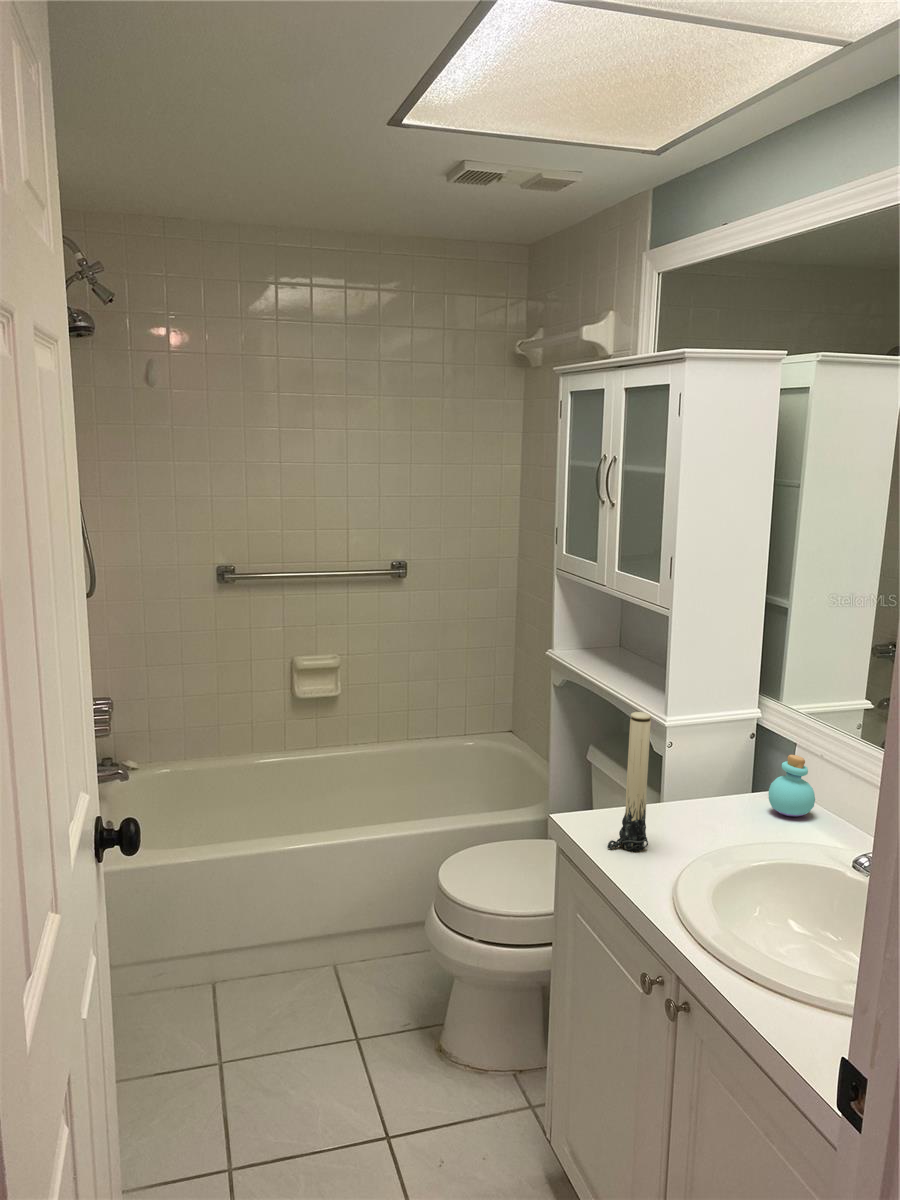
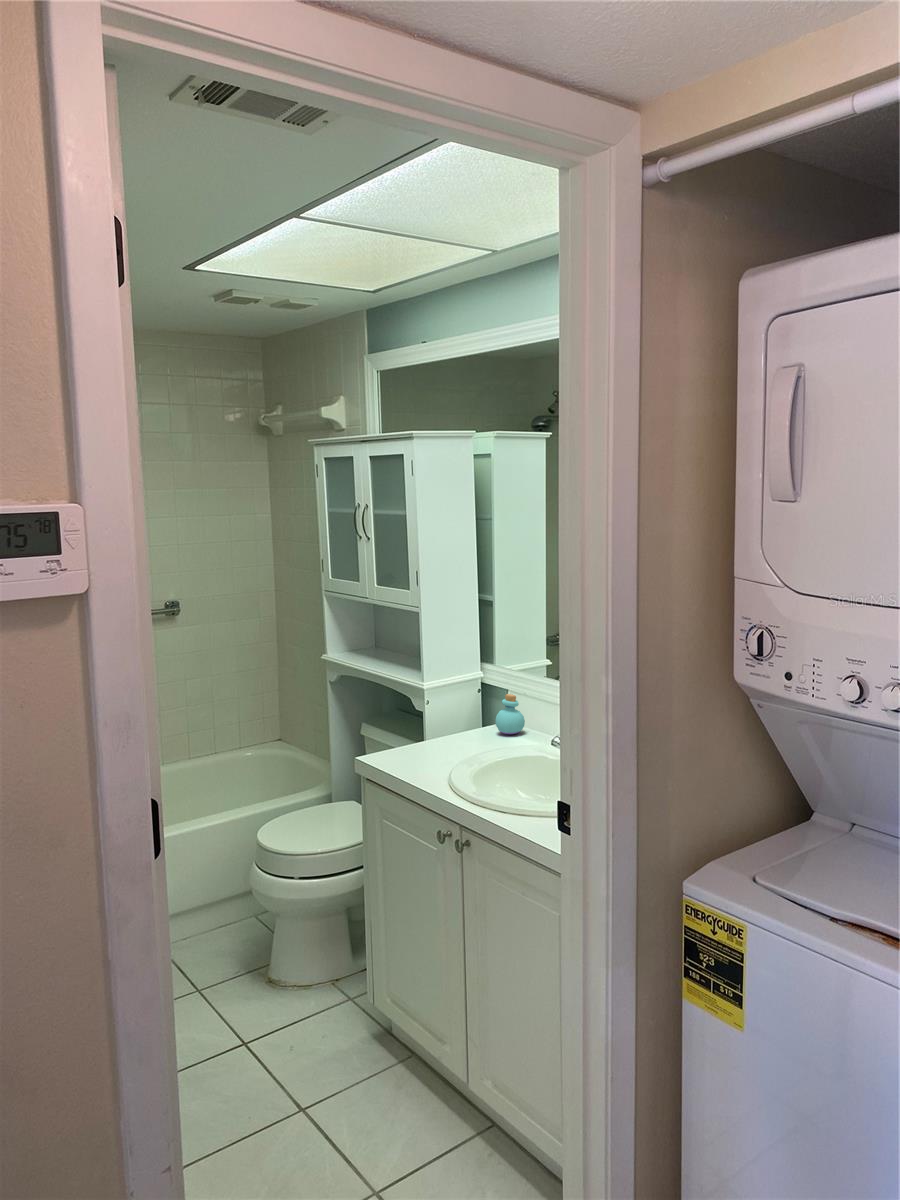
candle: present [607,712,651,851] -> none [401,673,427,767]

